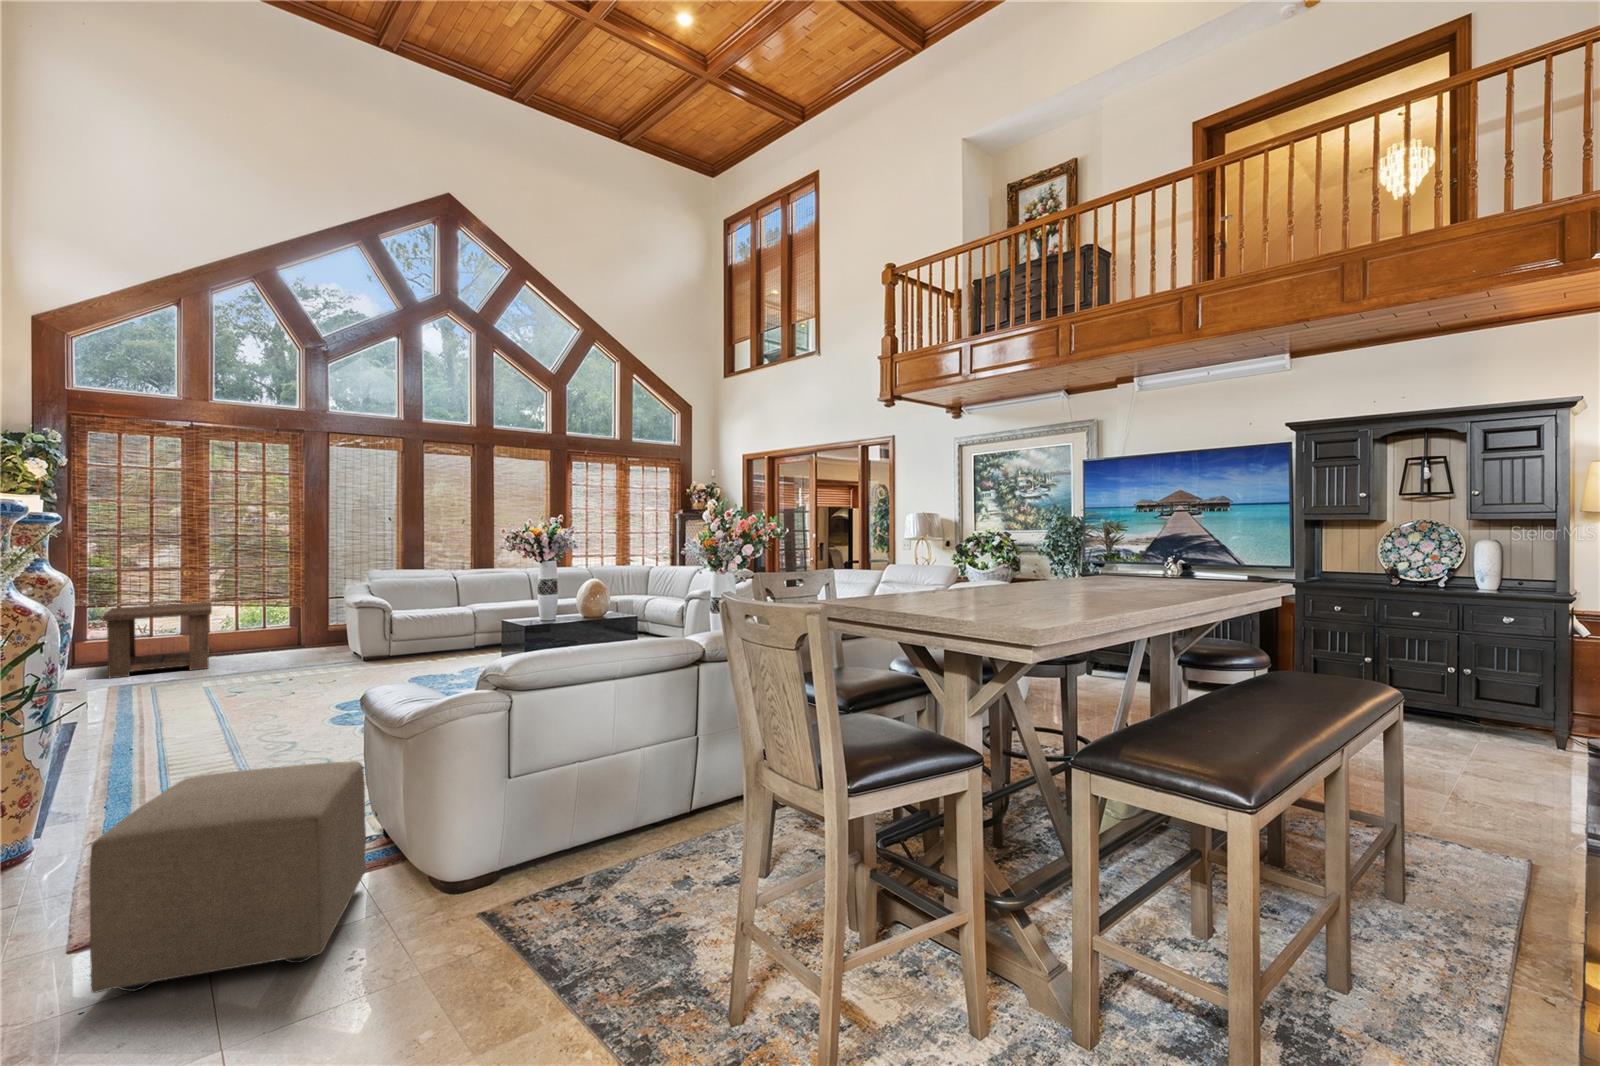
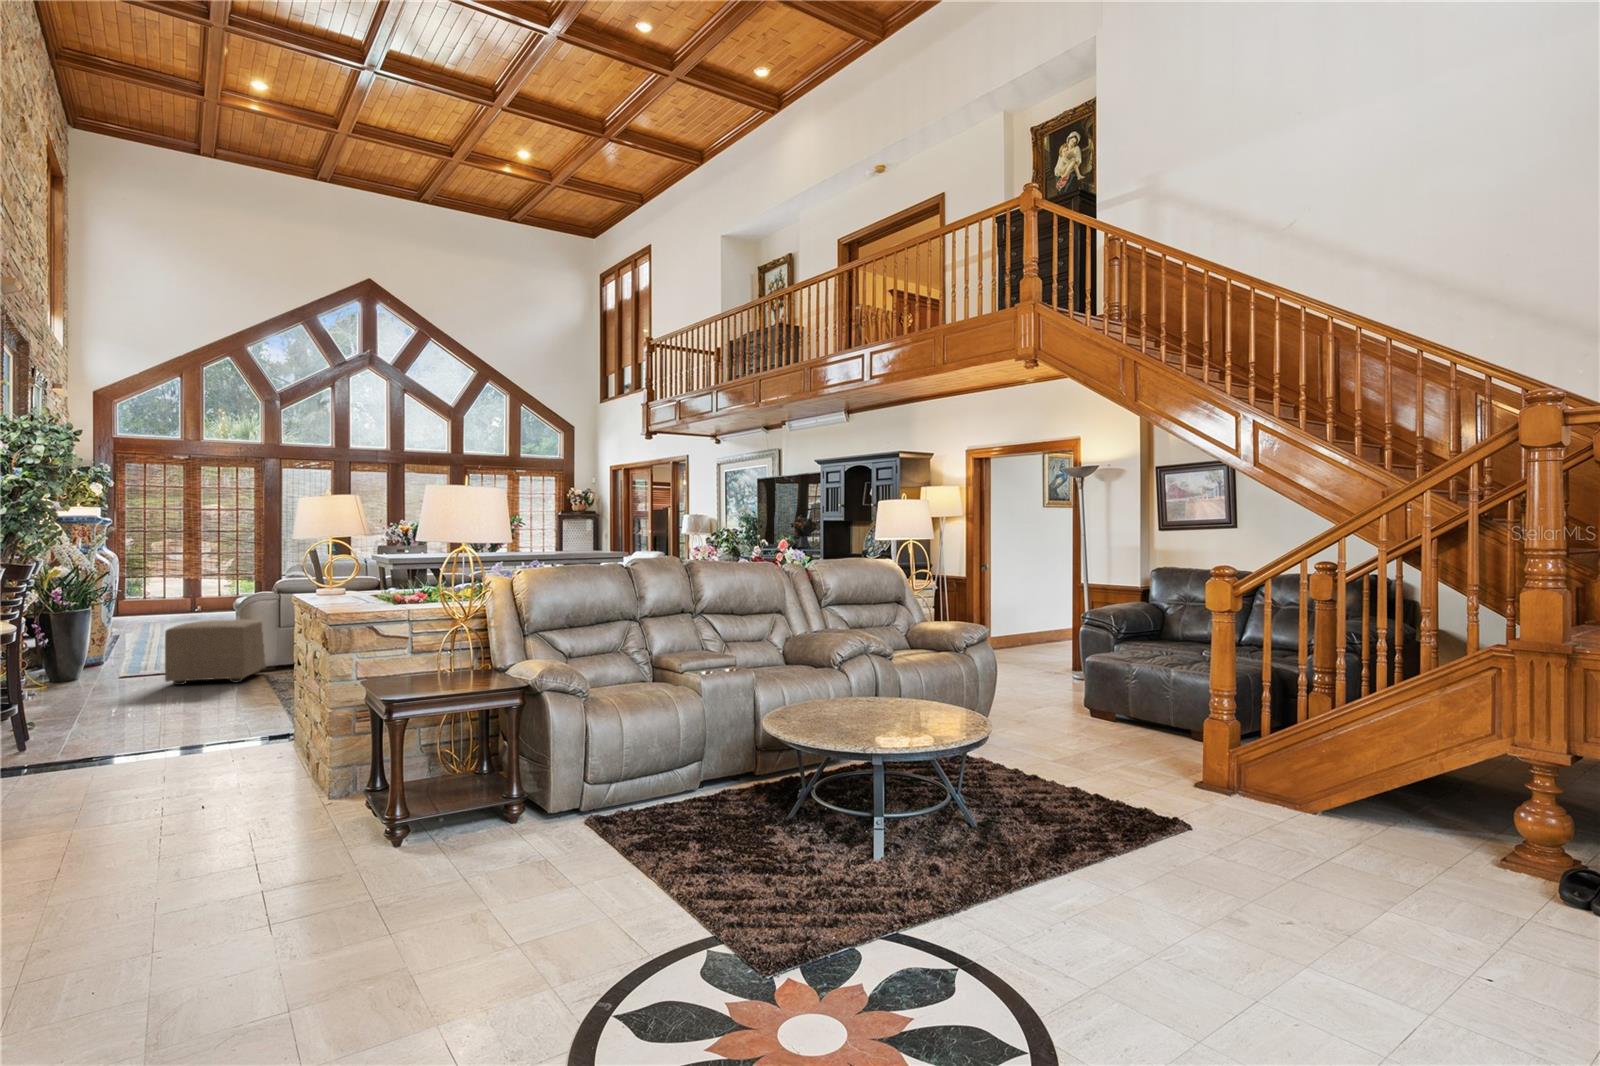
side table: present [103,602,212,678] -> none [137,577,203,623]

